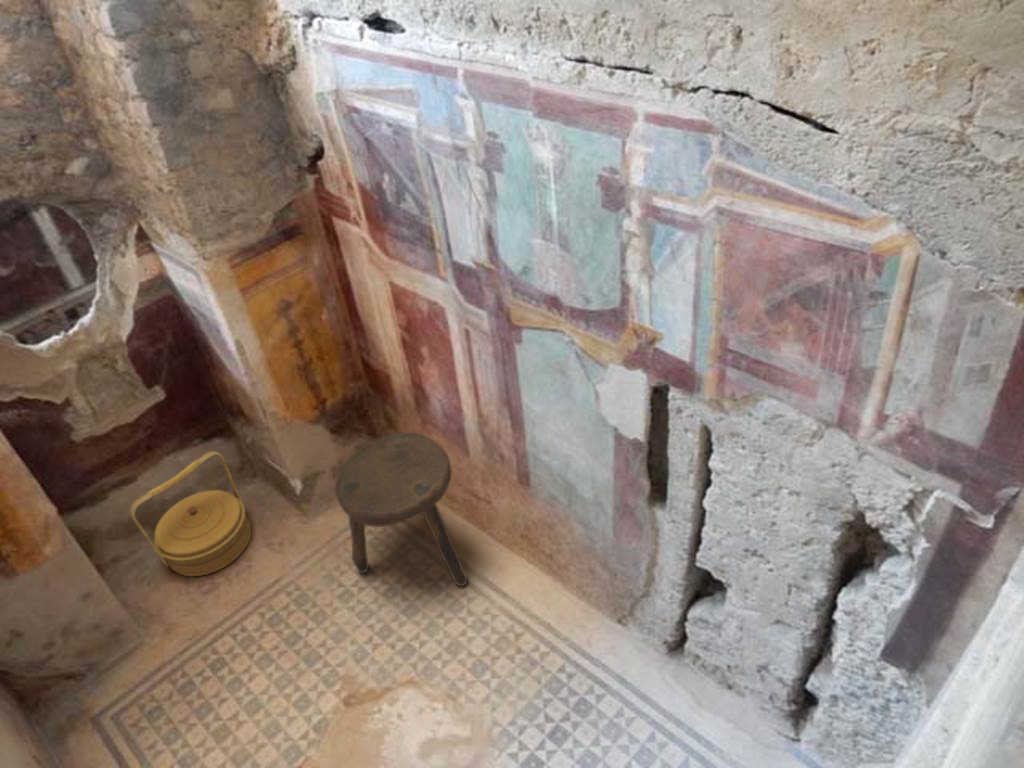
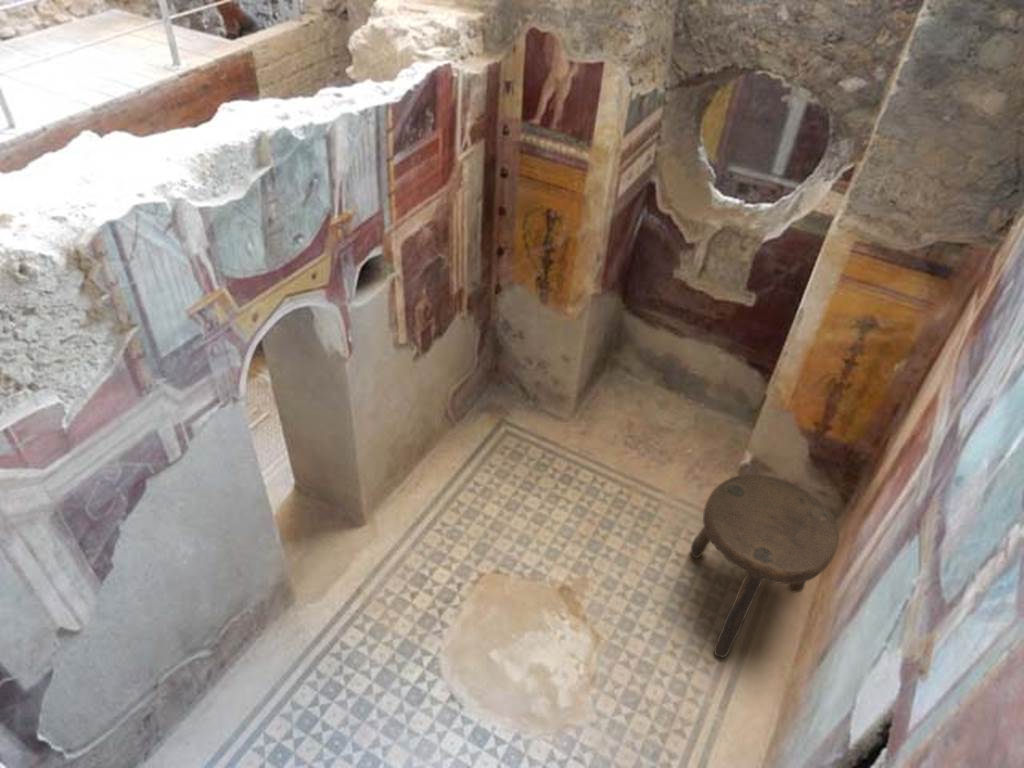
woven basket: present [129,451,251,576] -> none [634,344,735,451]

